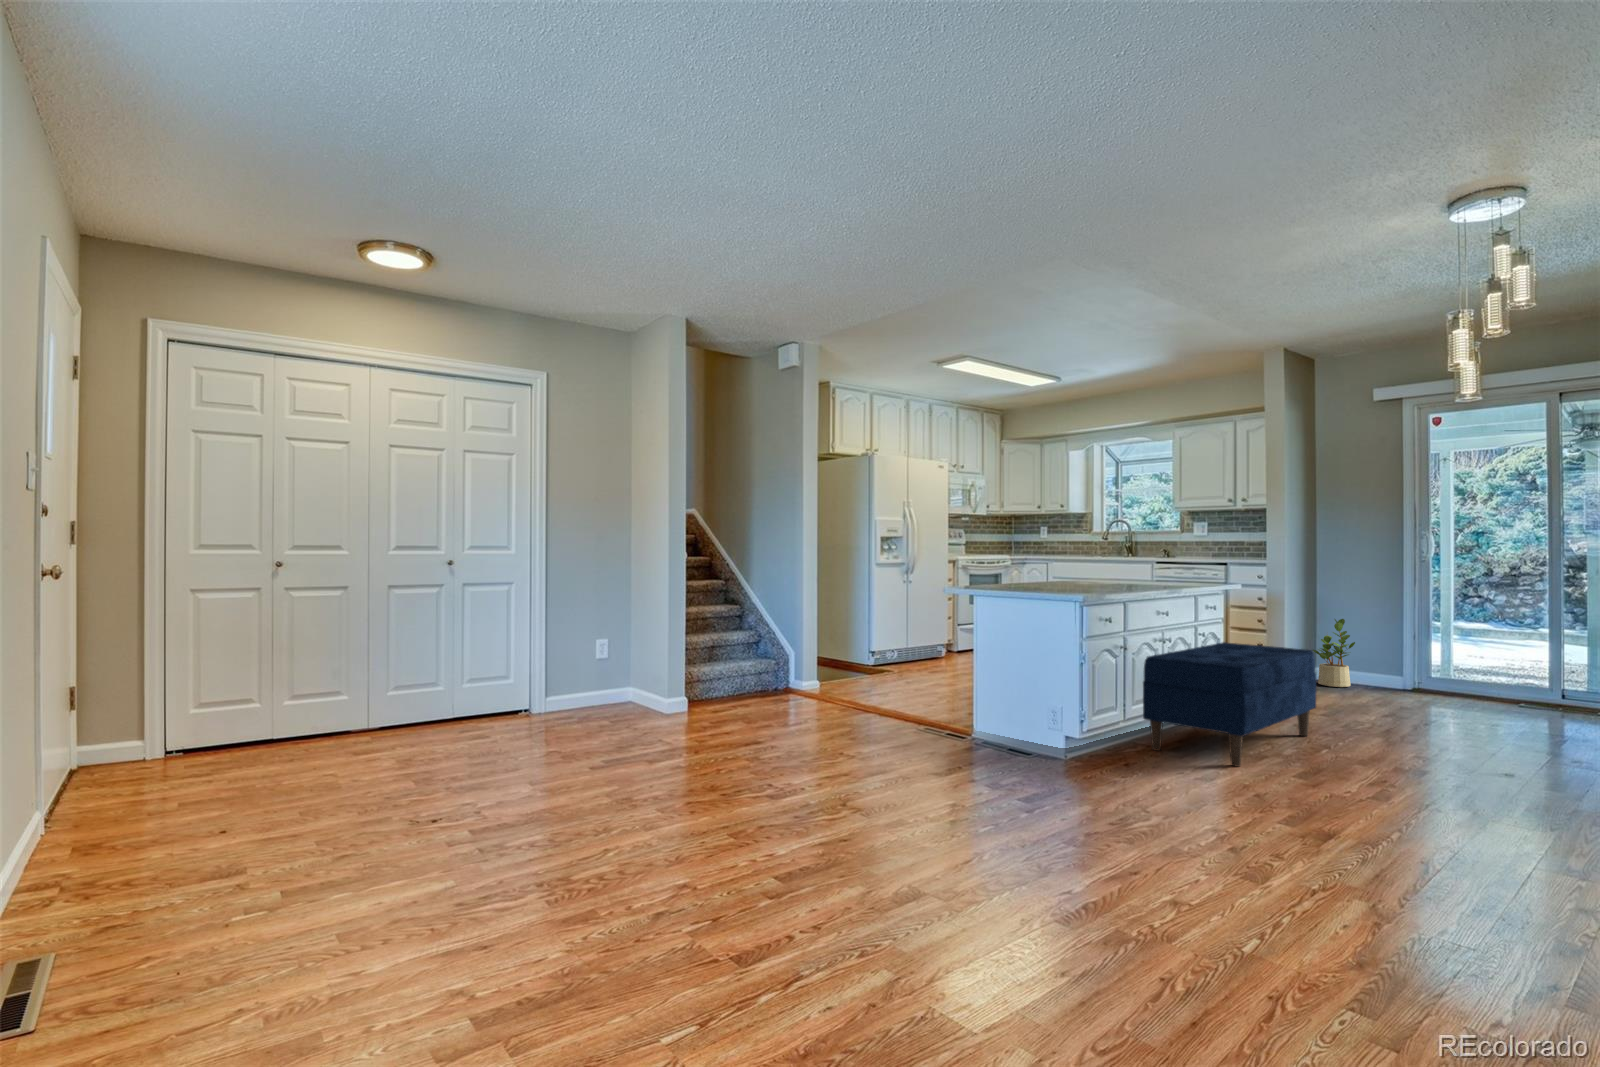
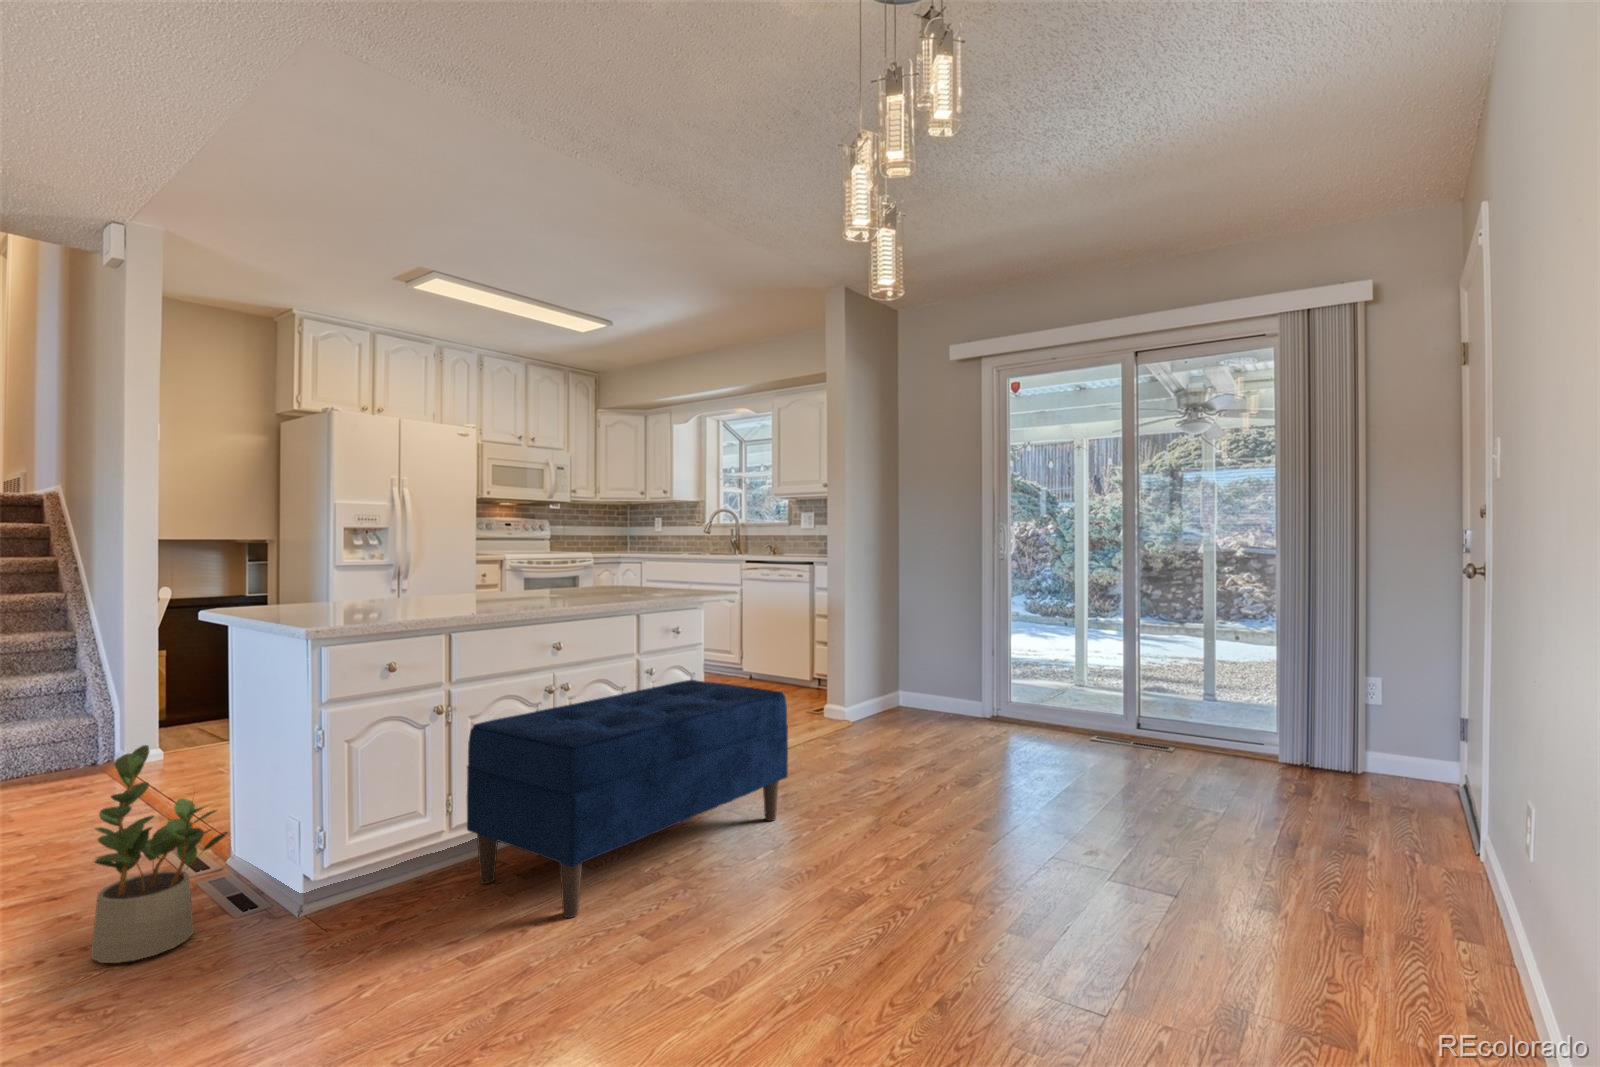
potted plant: present [1313,619,1355,687] -> present [91,745,227,963]

